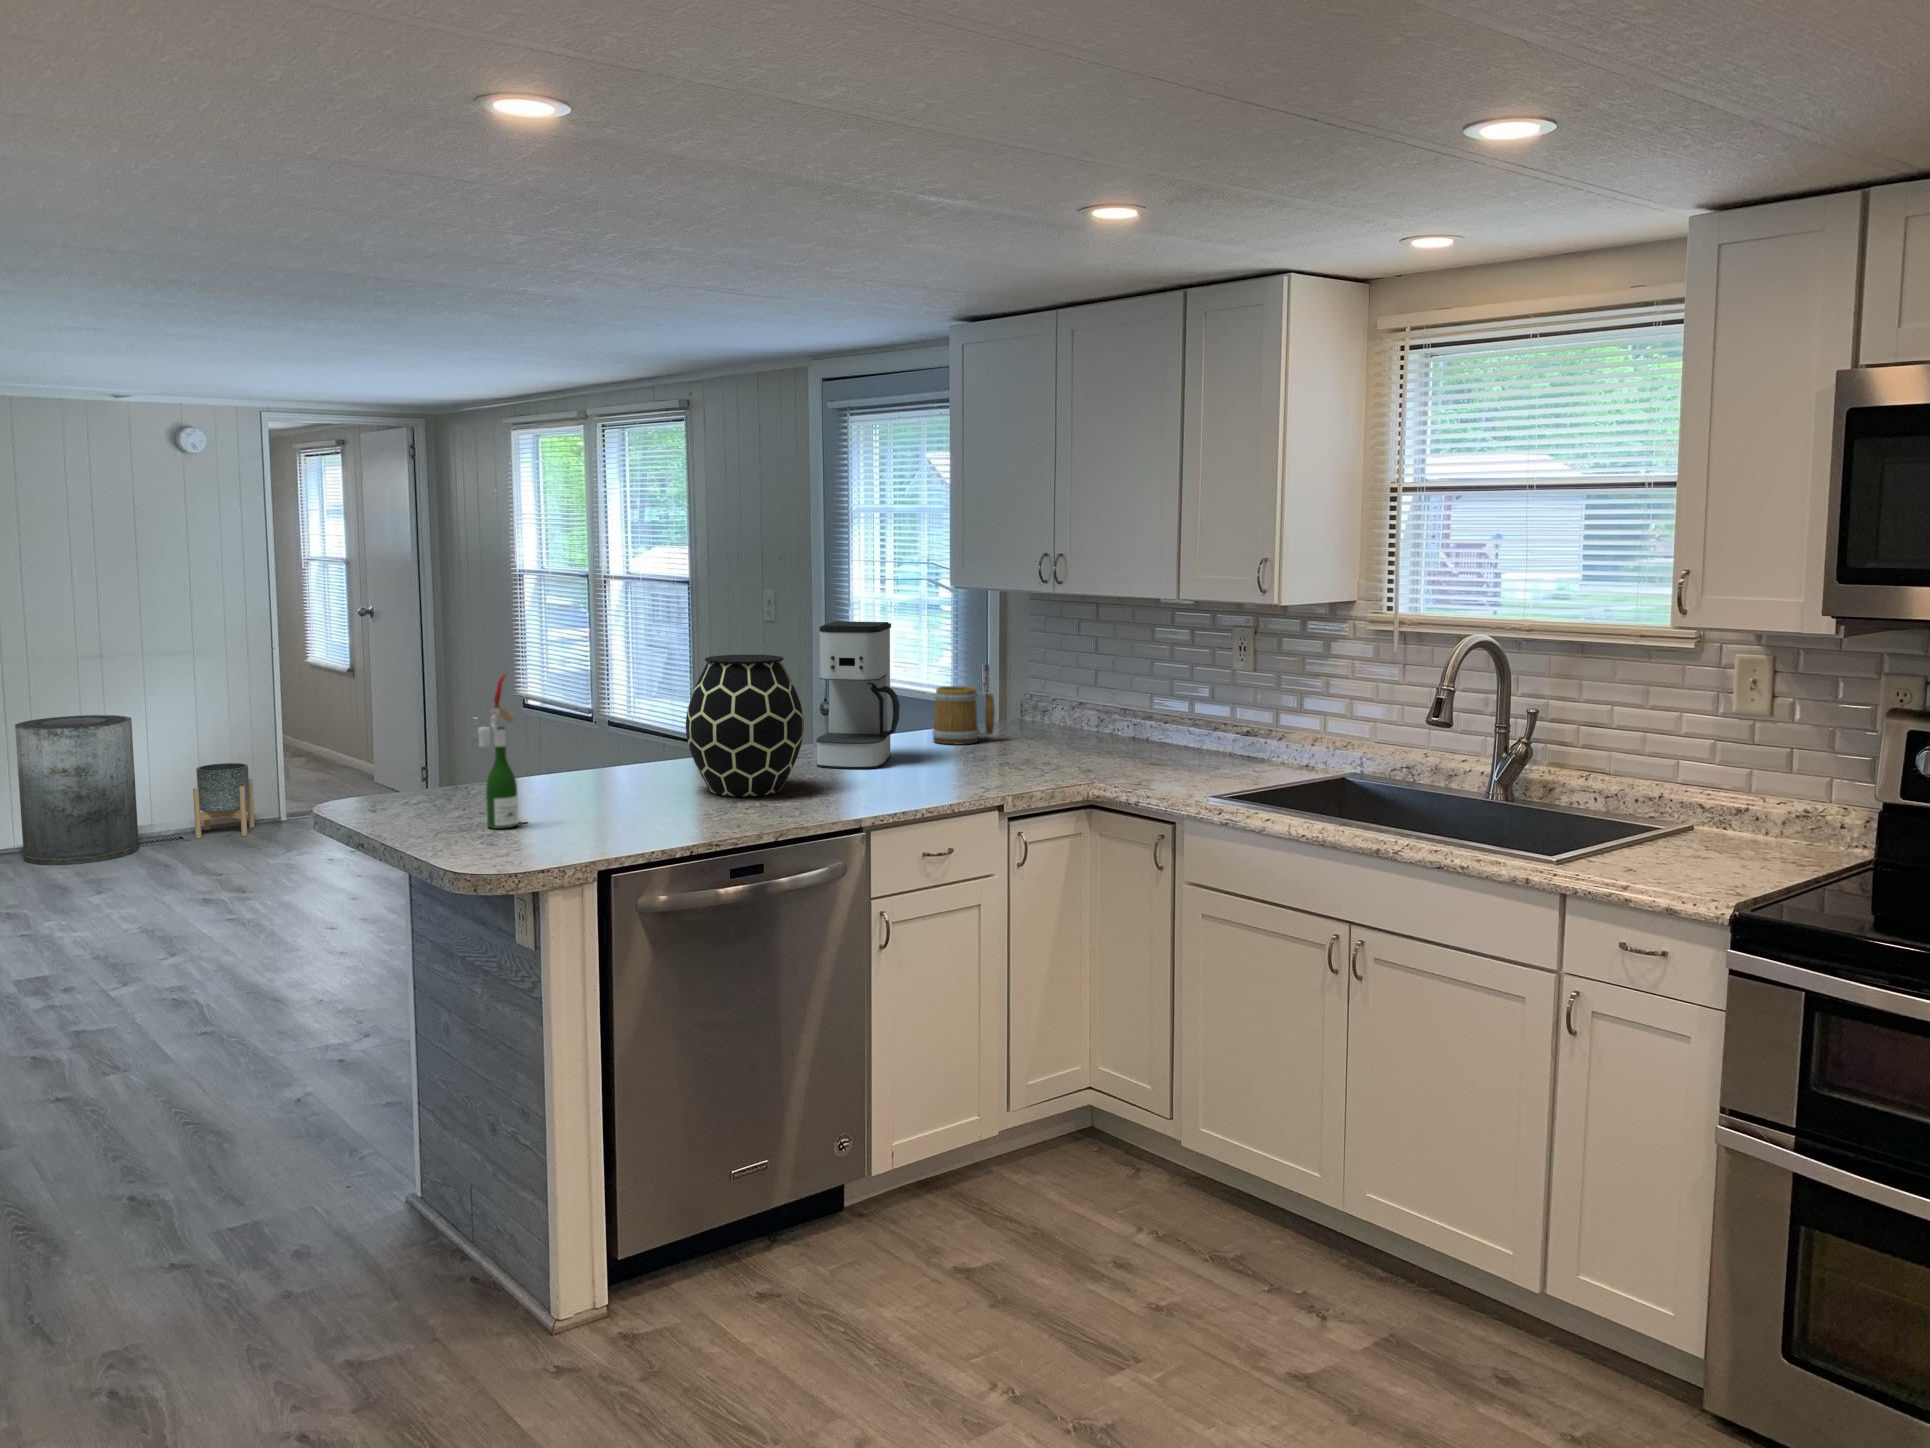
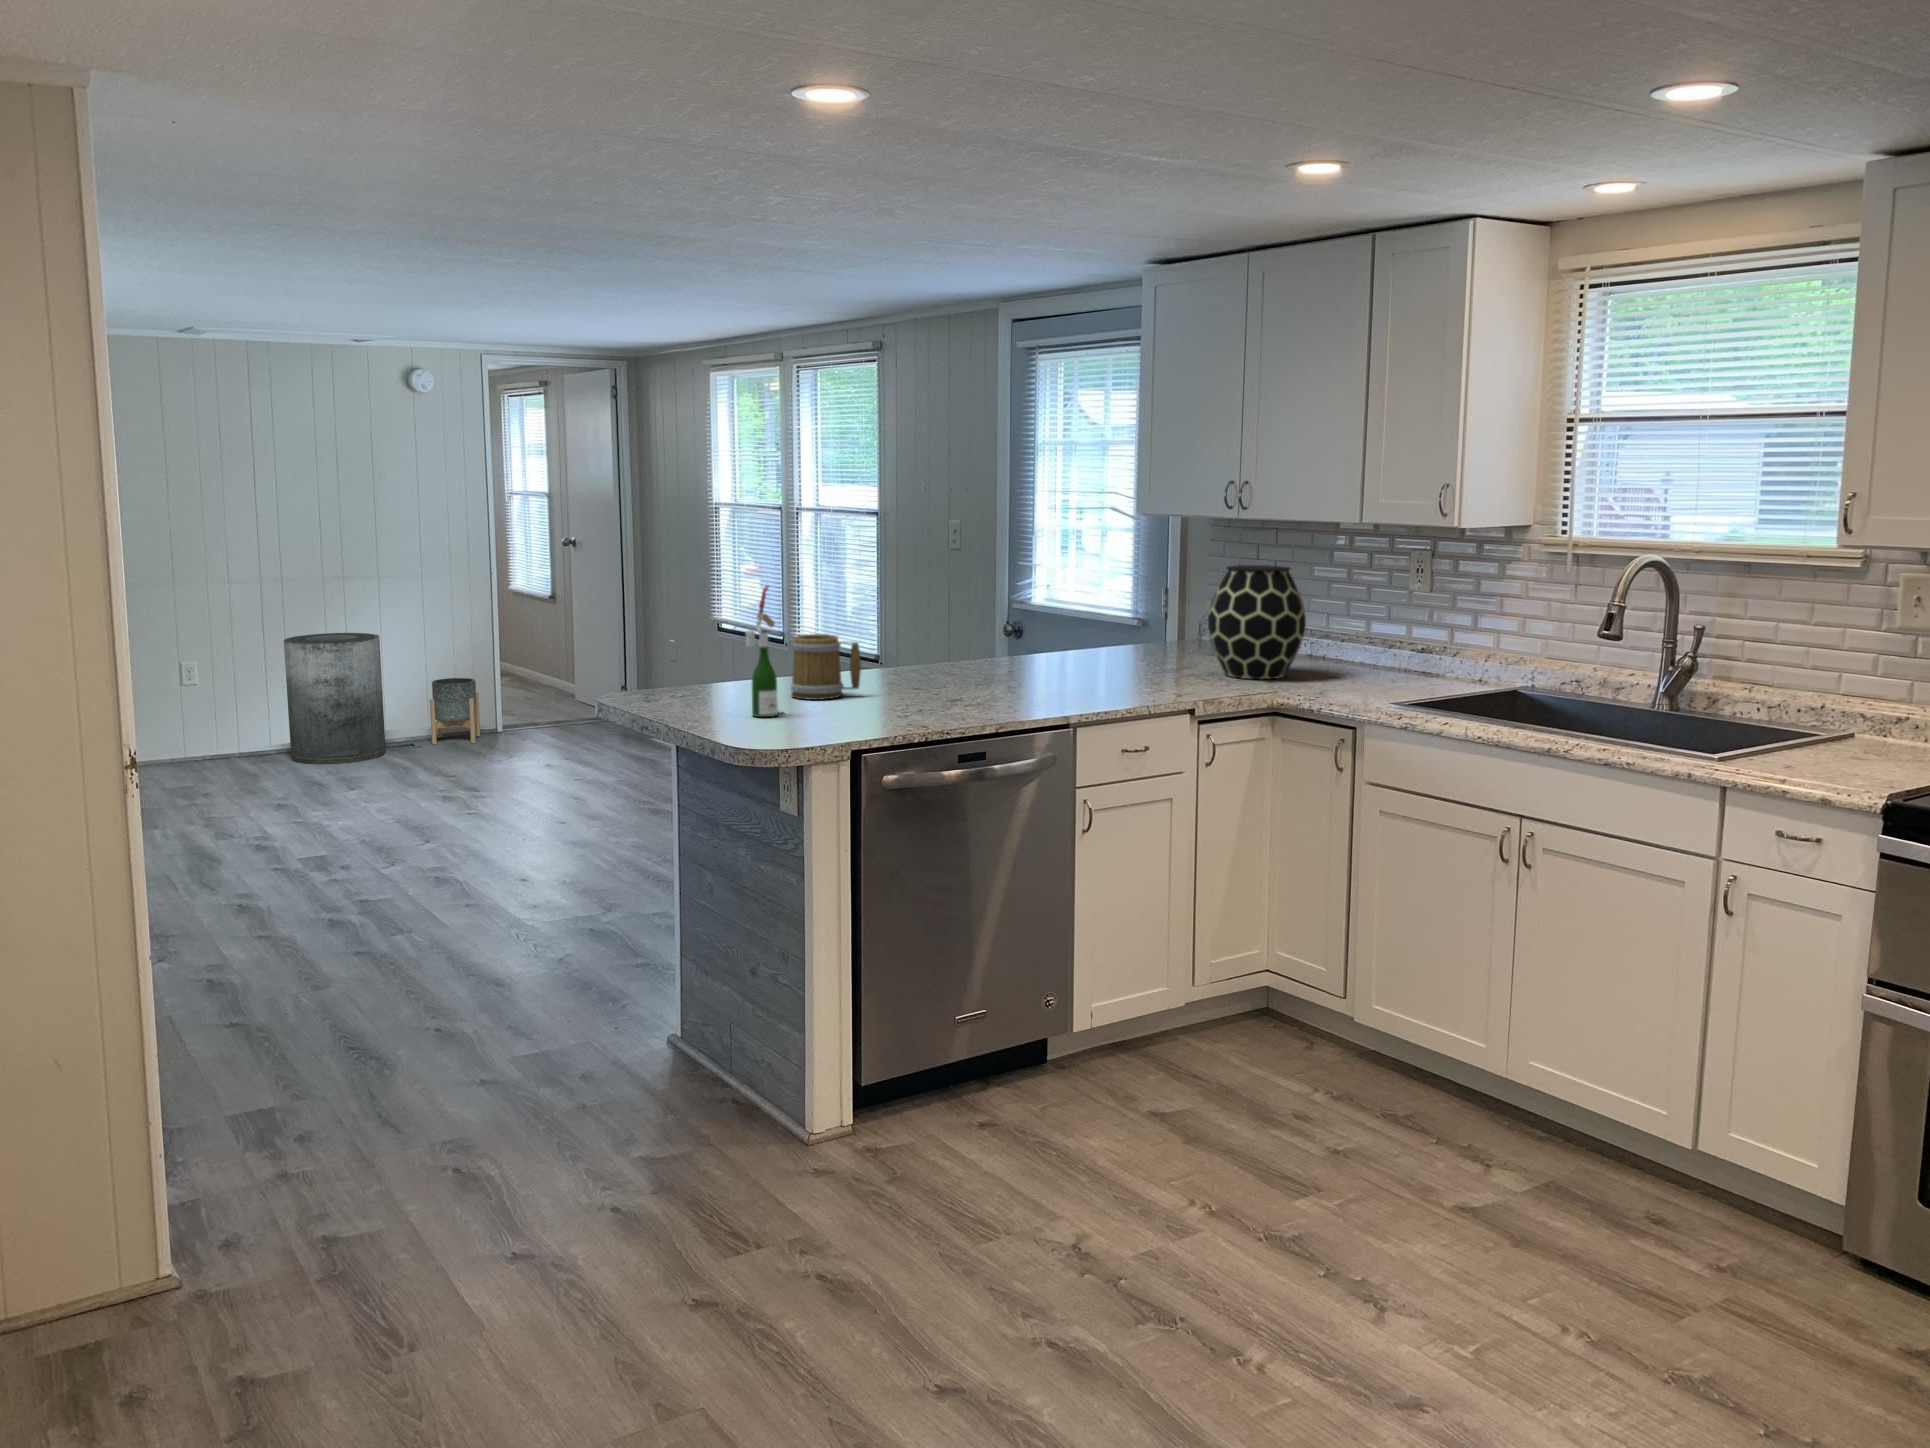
coffee maker: present [816,621,900,769] -> none [1020,545,1095,677]
vase: present [686,654,804,796] -> present [1208,565,1306,679]
mug: present [933,686,995,744] -> present [791,634,861,700]

